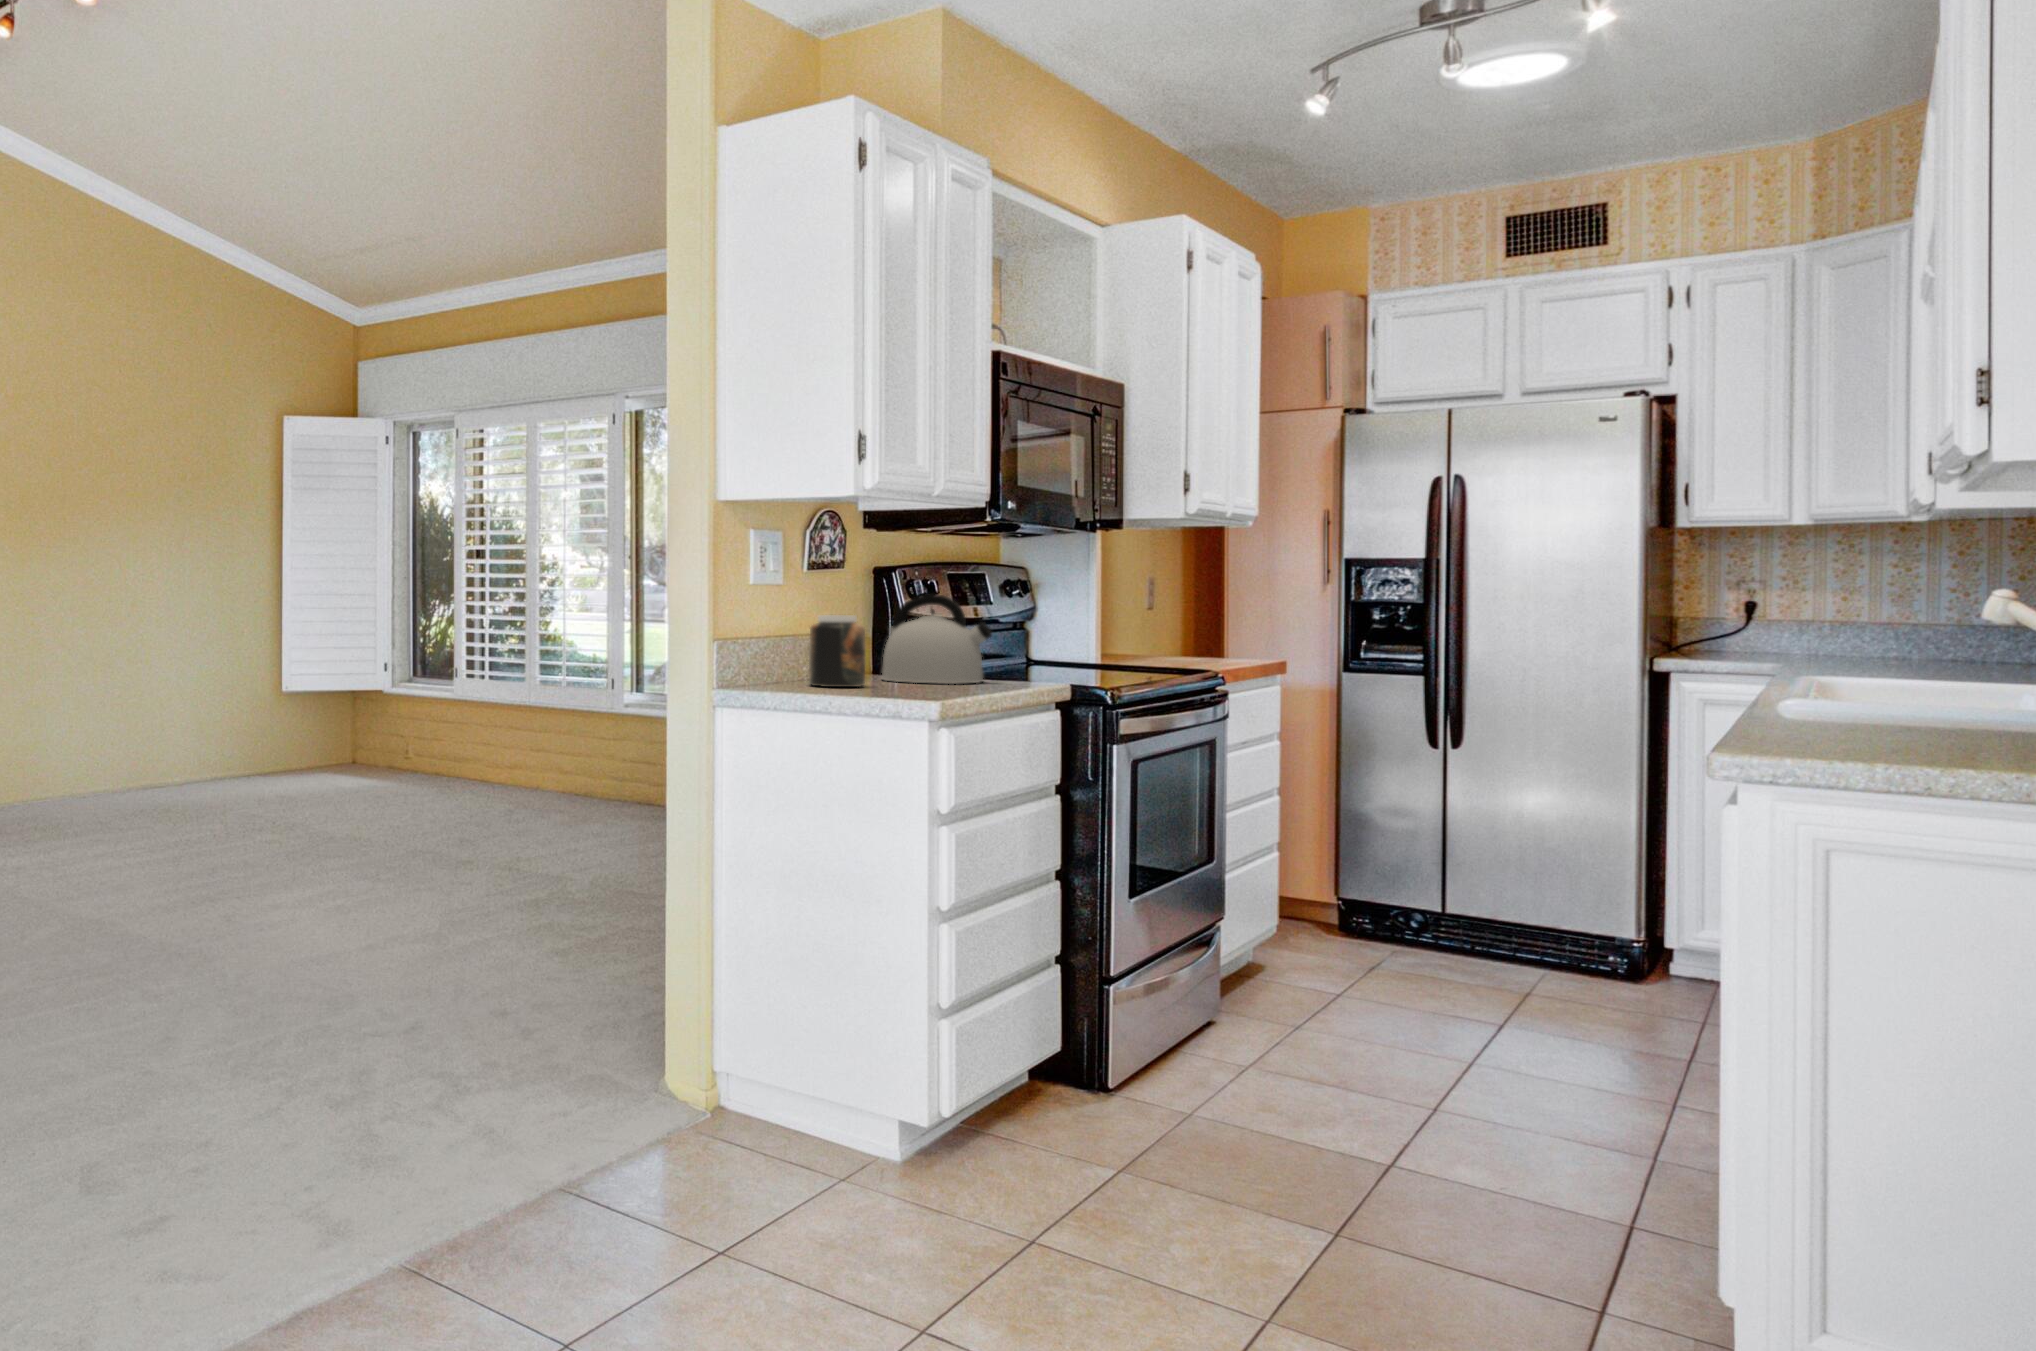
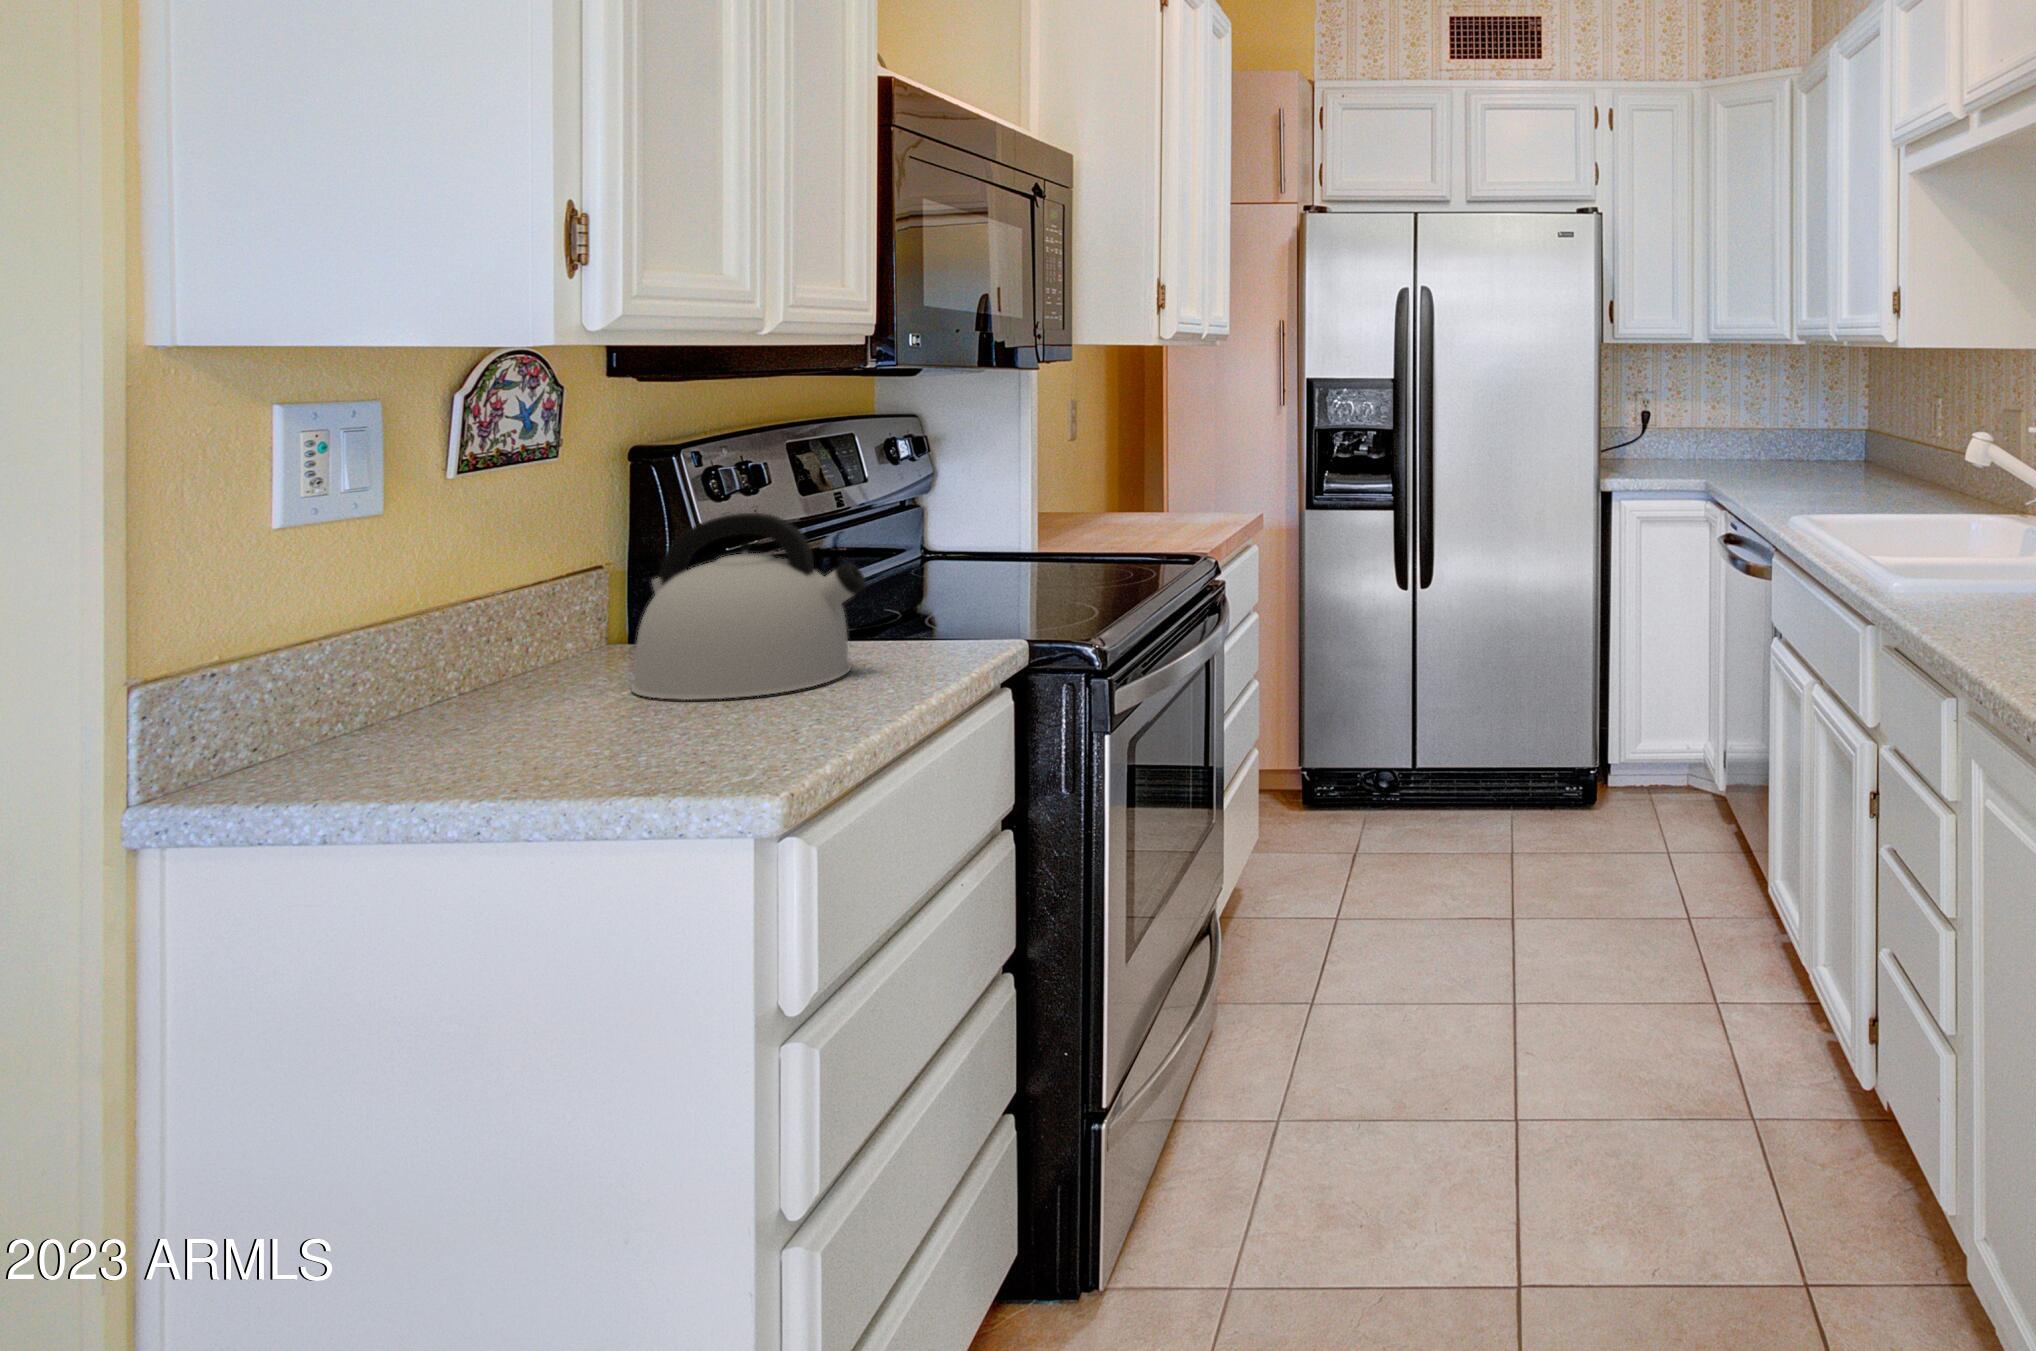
jar: present [809,615,865,687] -> none [420,589,569,768]

